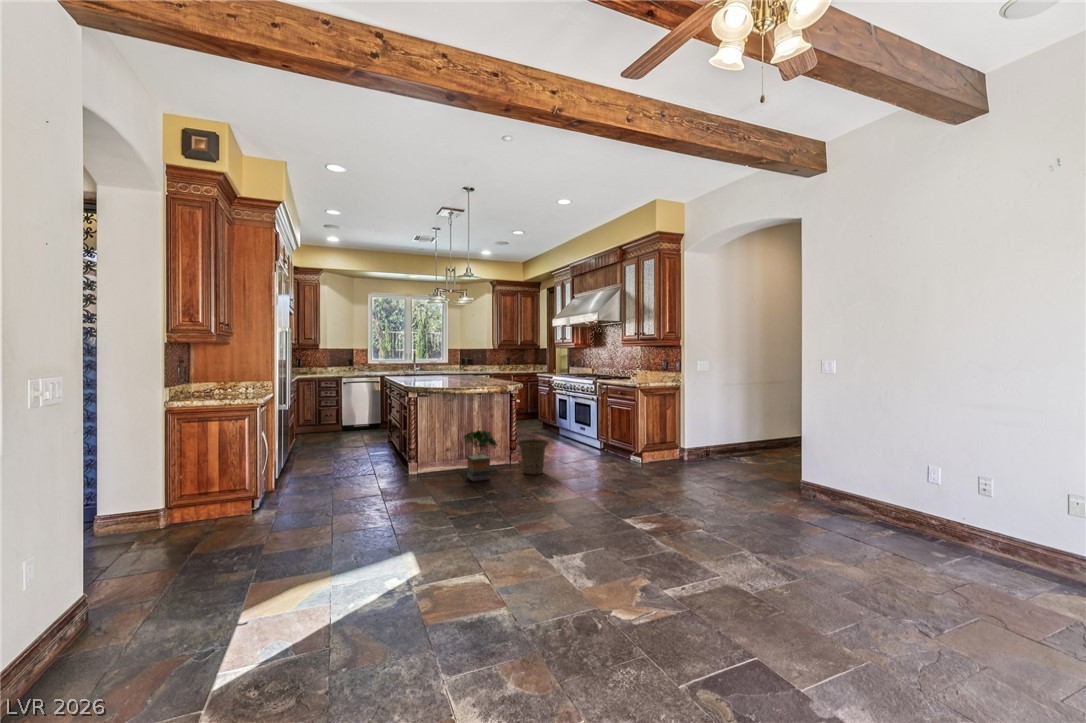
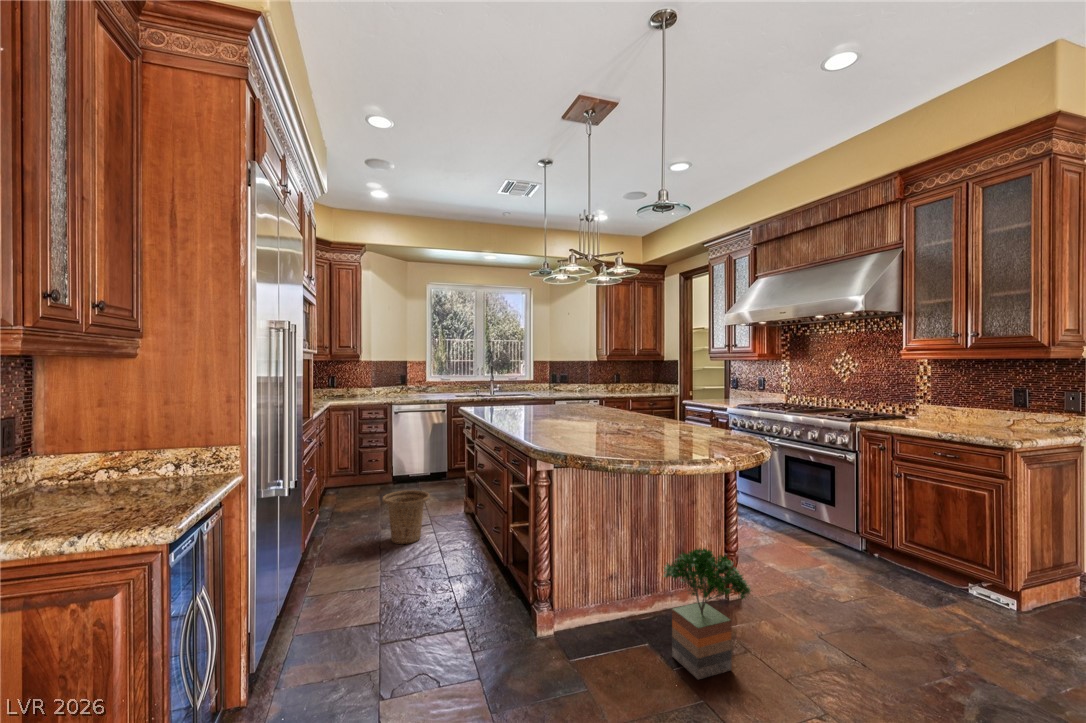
basket: present [517,439,549,475] -> present [382,490,430,544]

